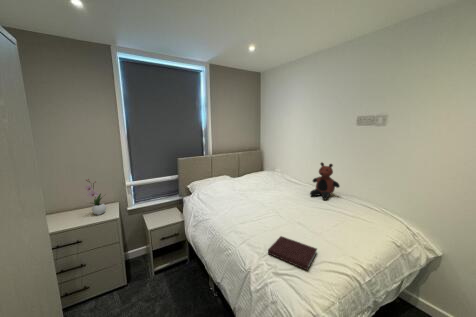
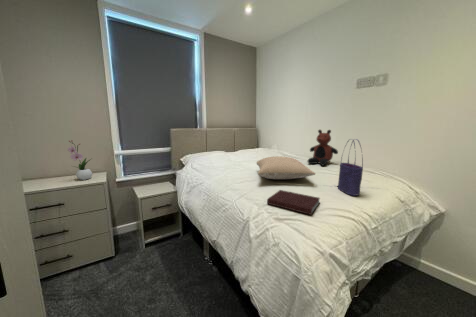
tote bag: none [336,190,358,244] -> present [338,140,363,196]
pillow: none [260,195,315,220] -> present [257,156,315,179]

